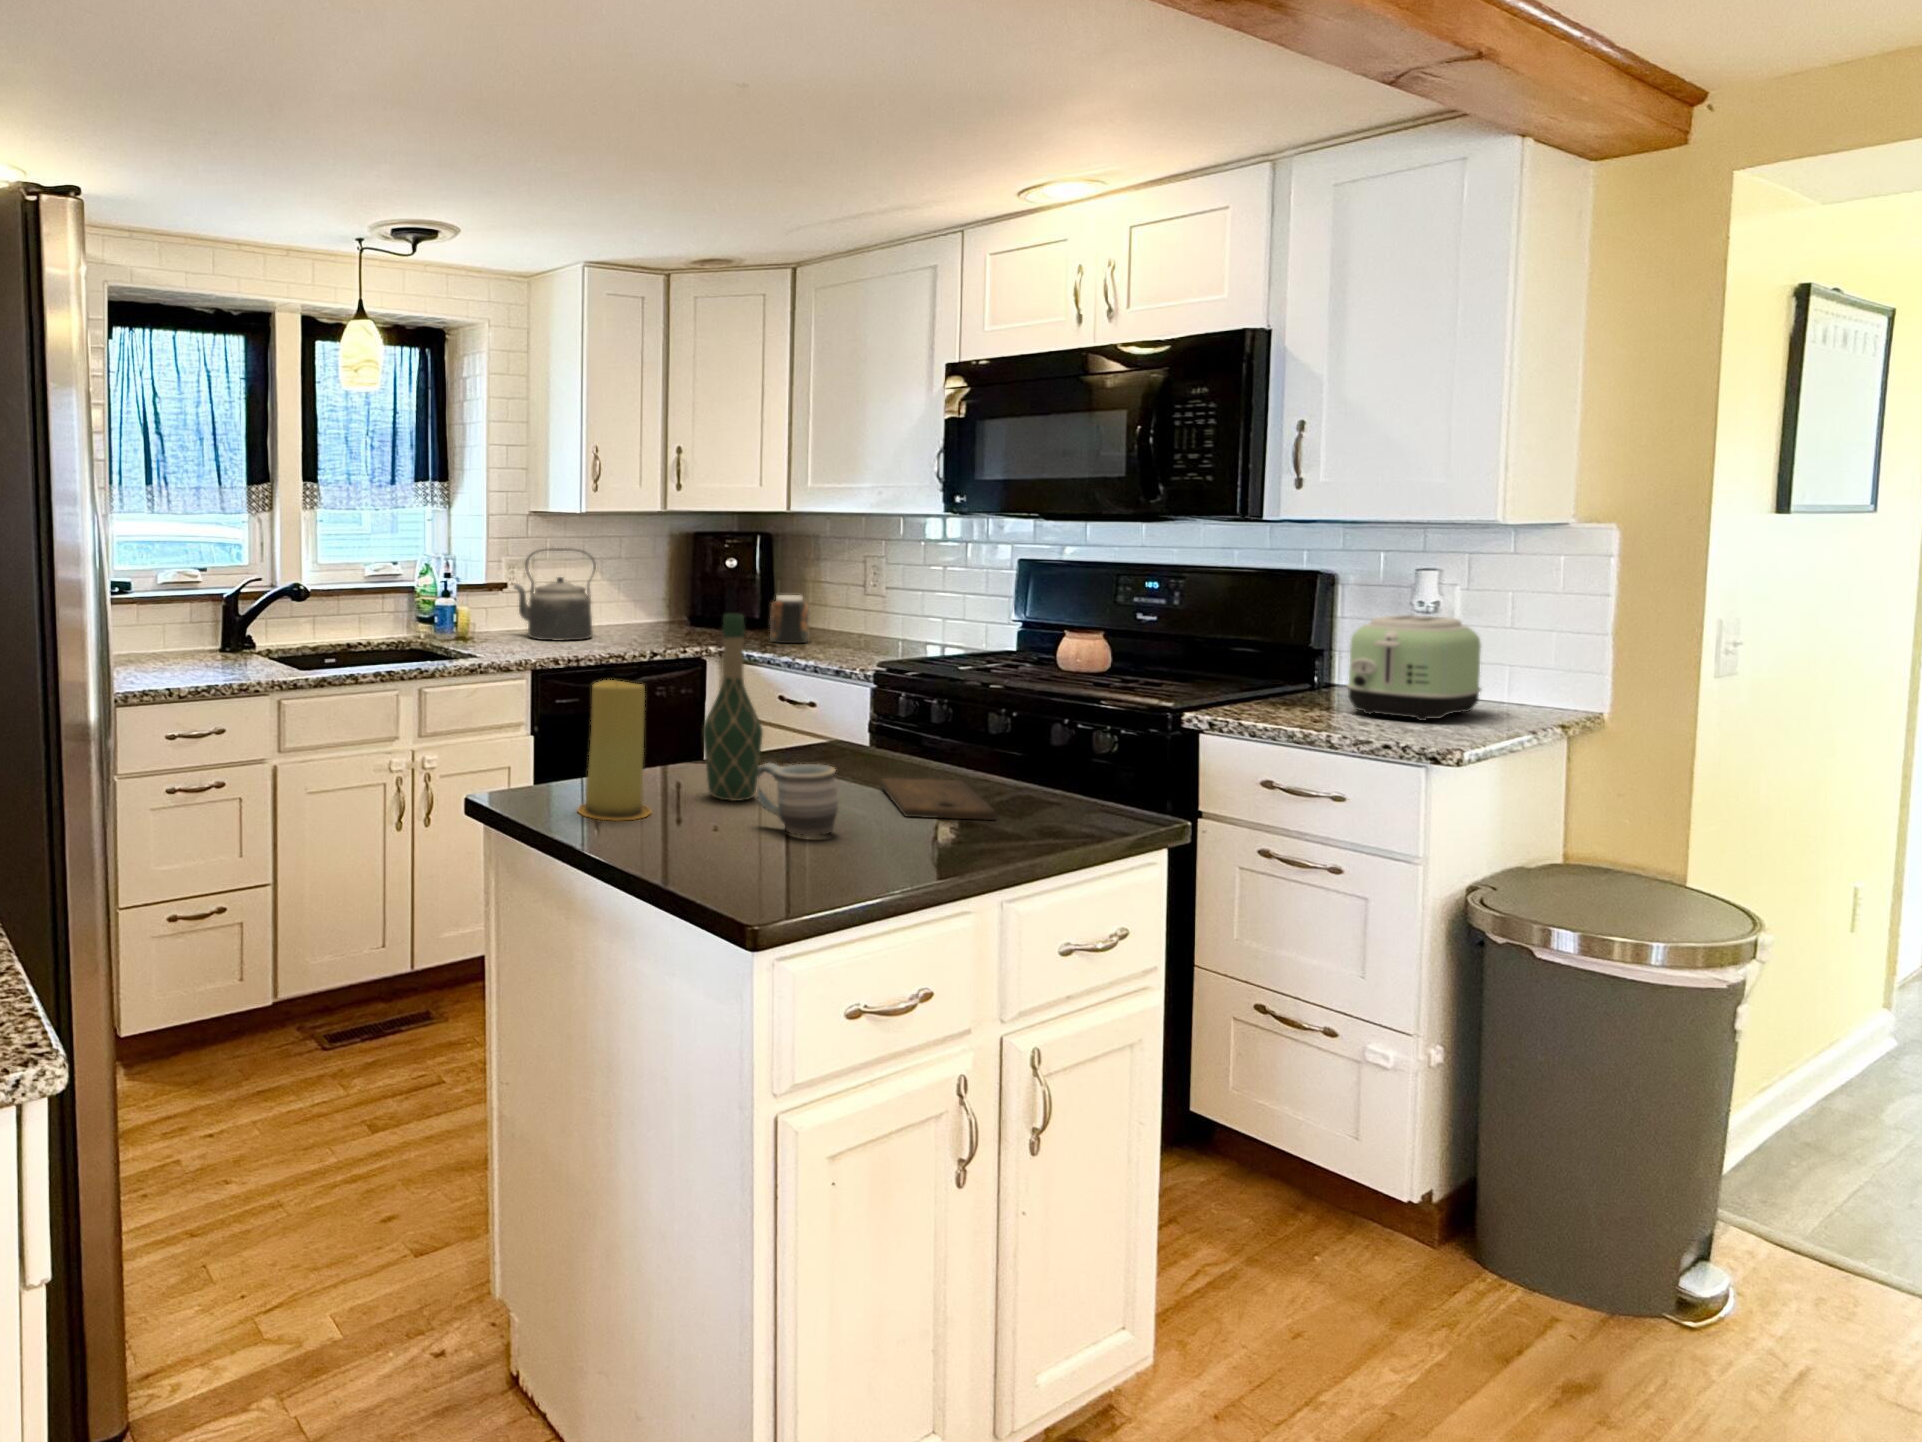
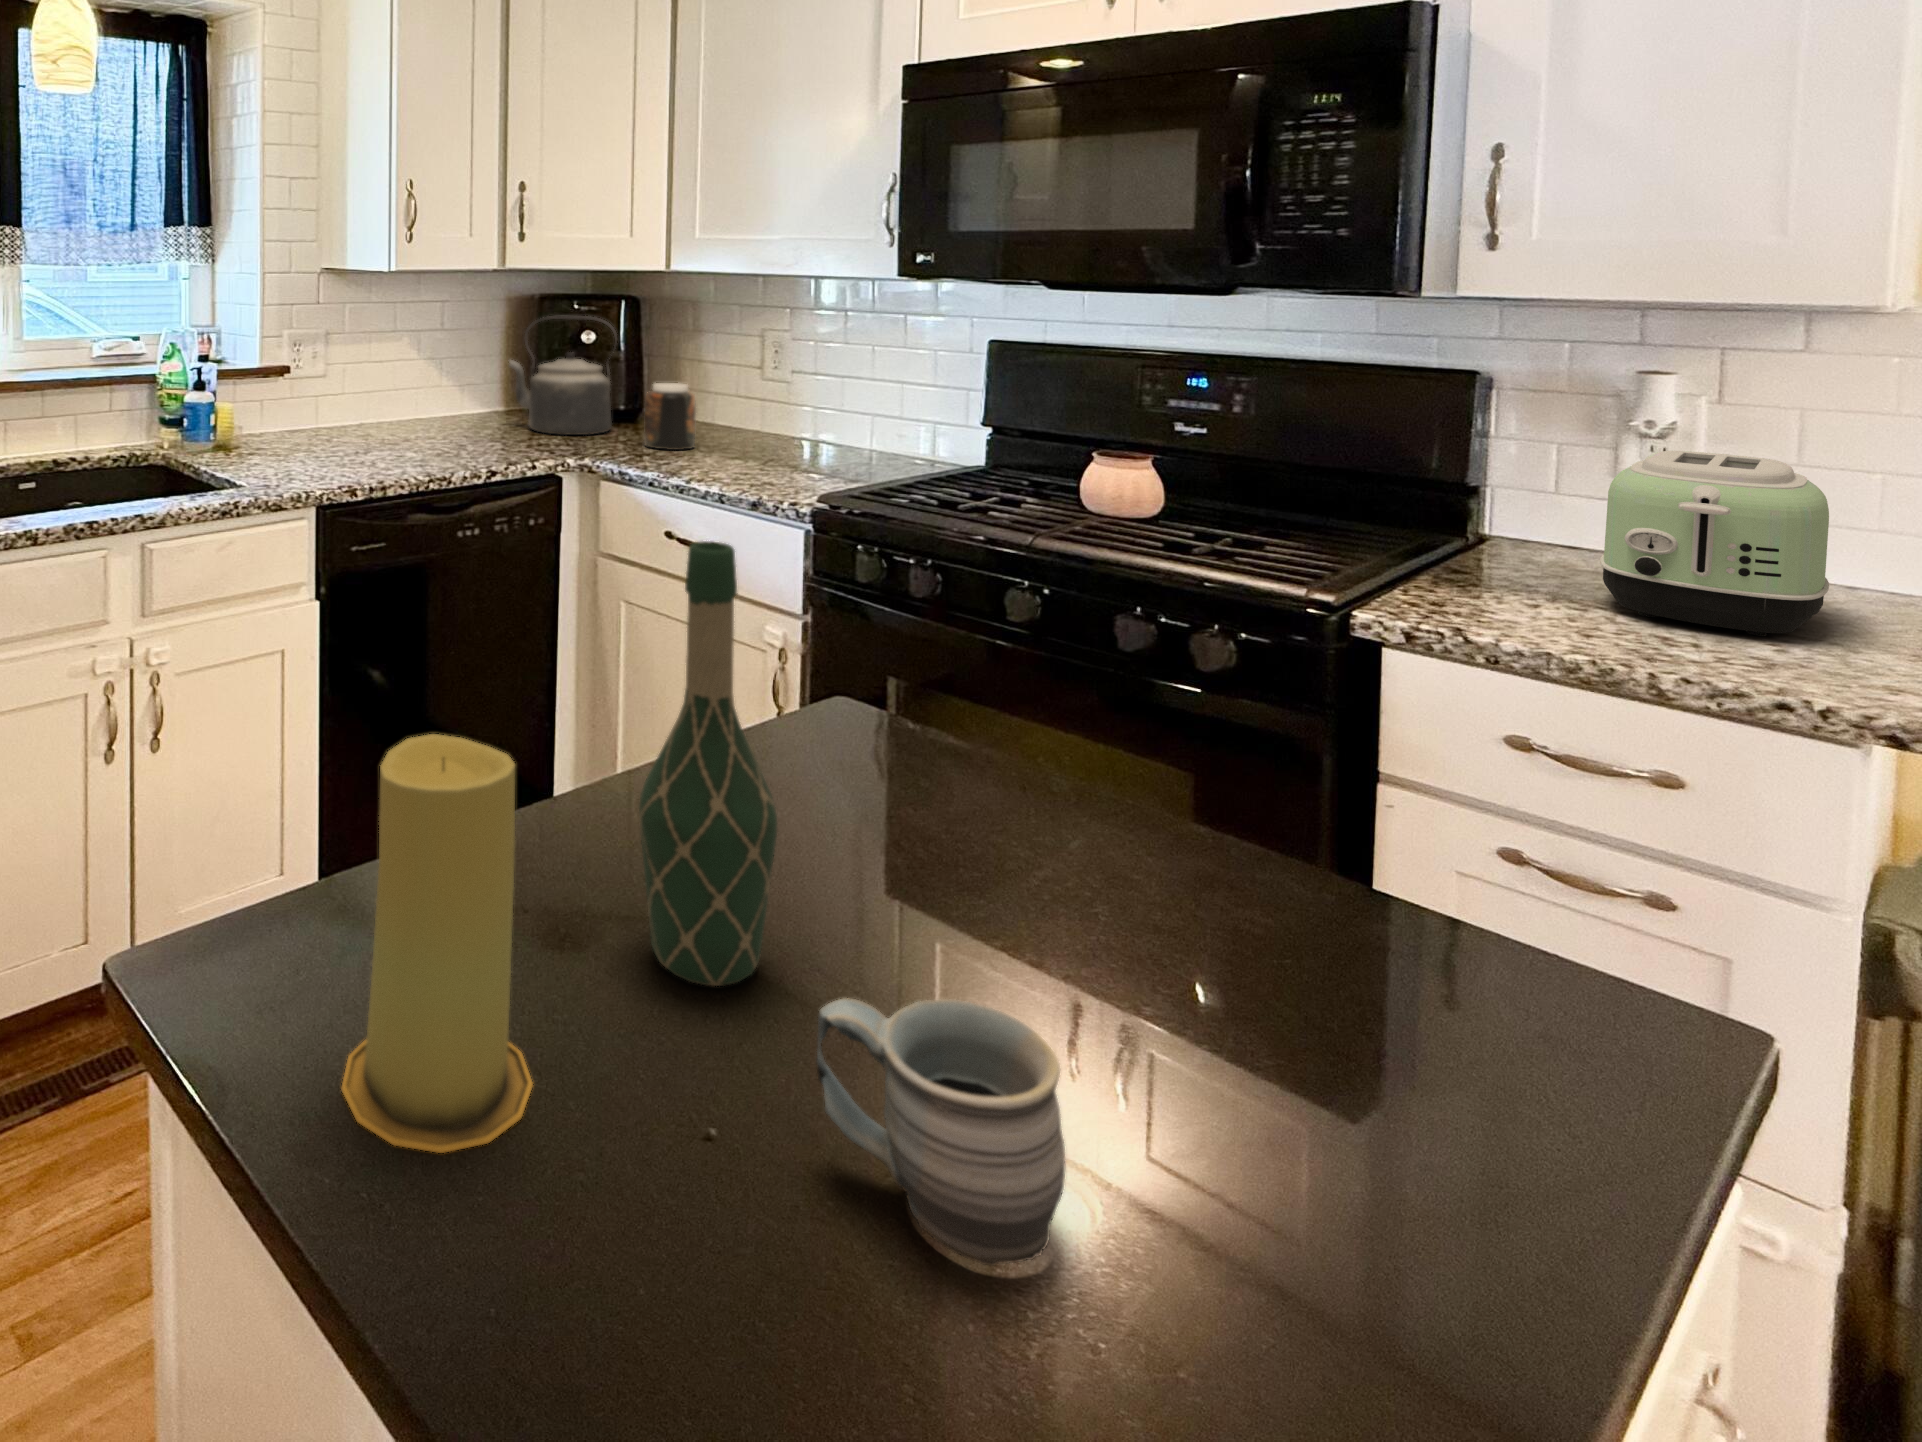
kettle: present [513,548,596,641] -> present [509,316,616,435]
cutting board: present [881,778,995,820] -> none [1001,870,1365,1072]

